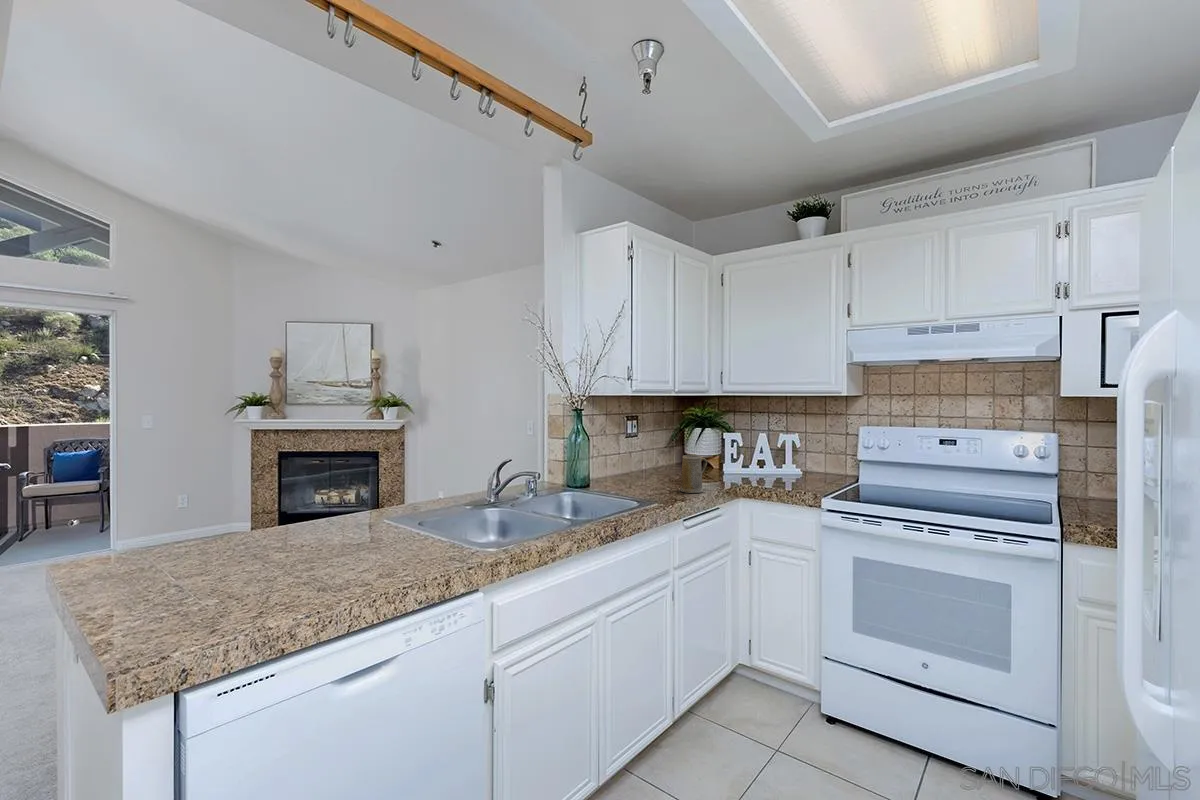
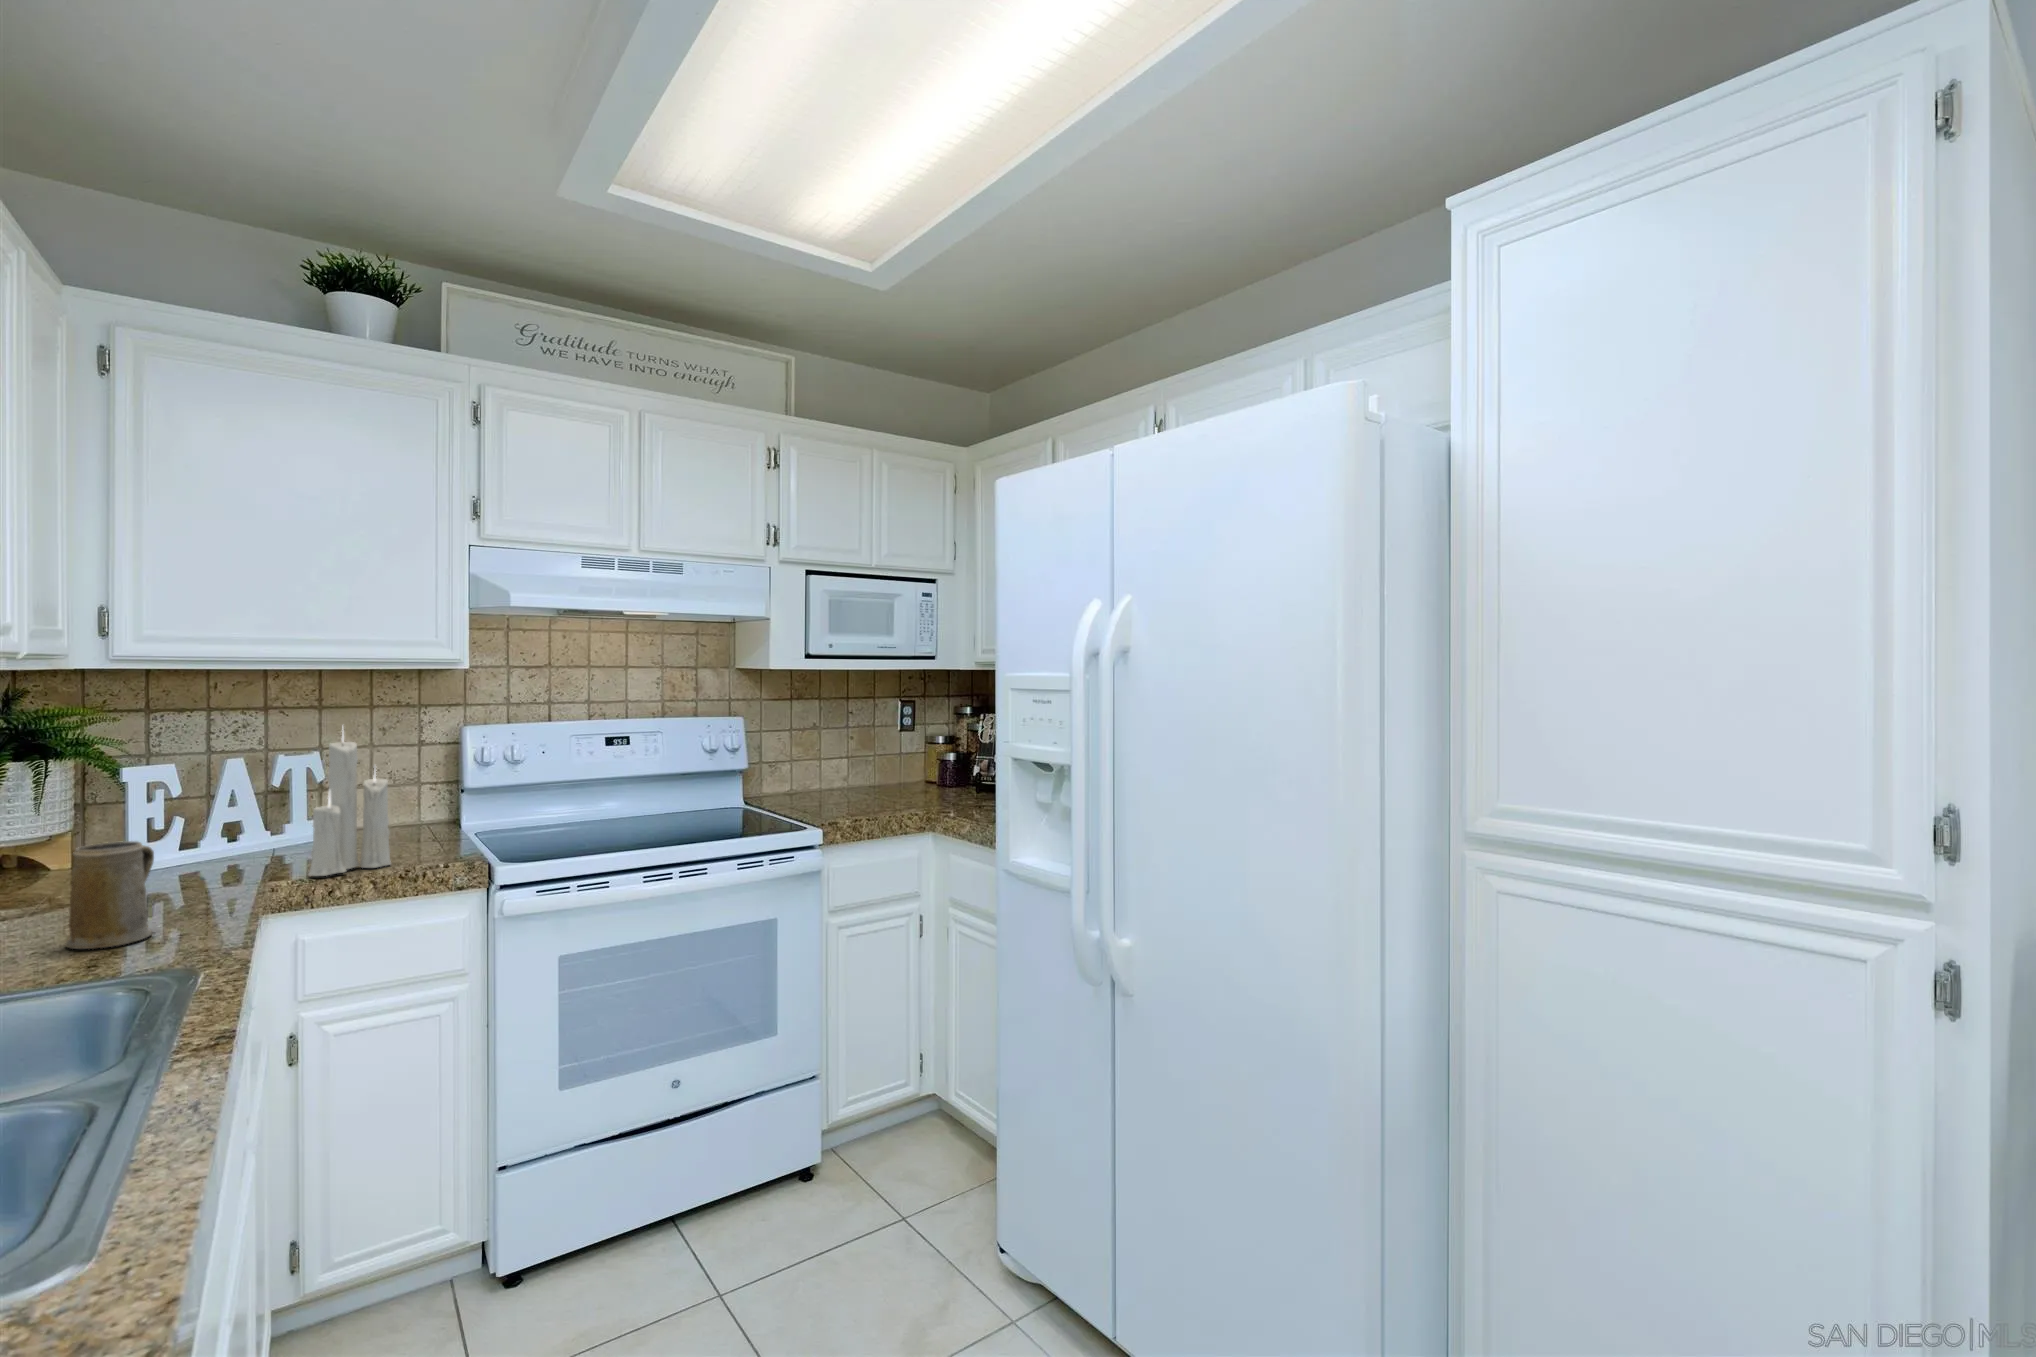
candle: none [772,415,808,488] -> present [309,732,391,876]

